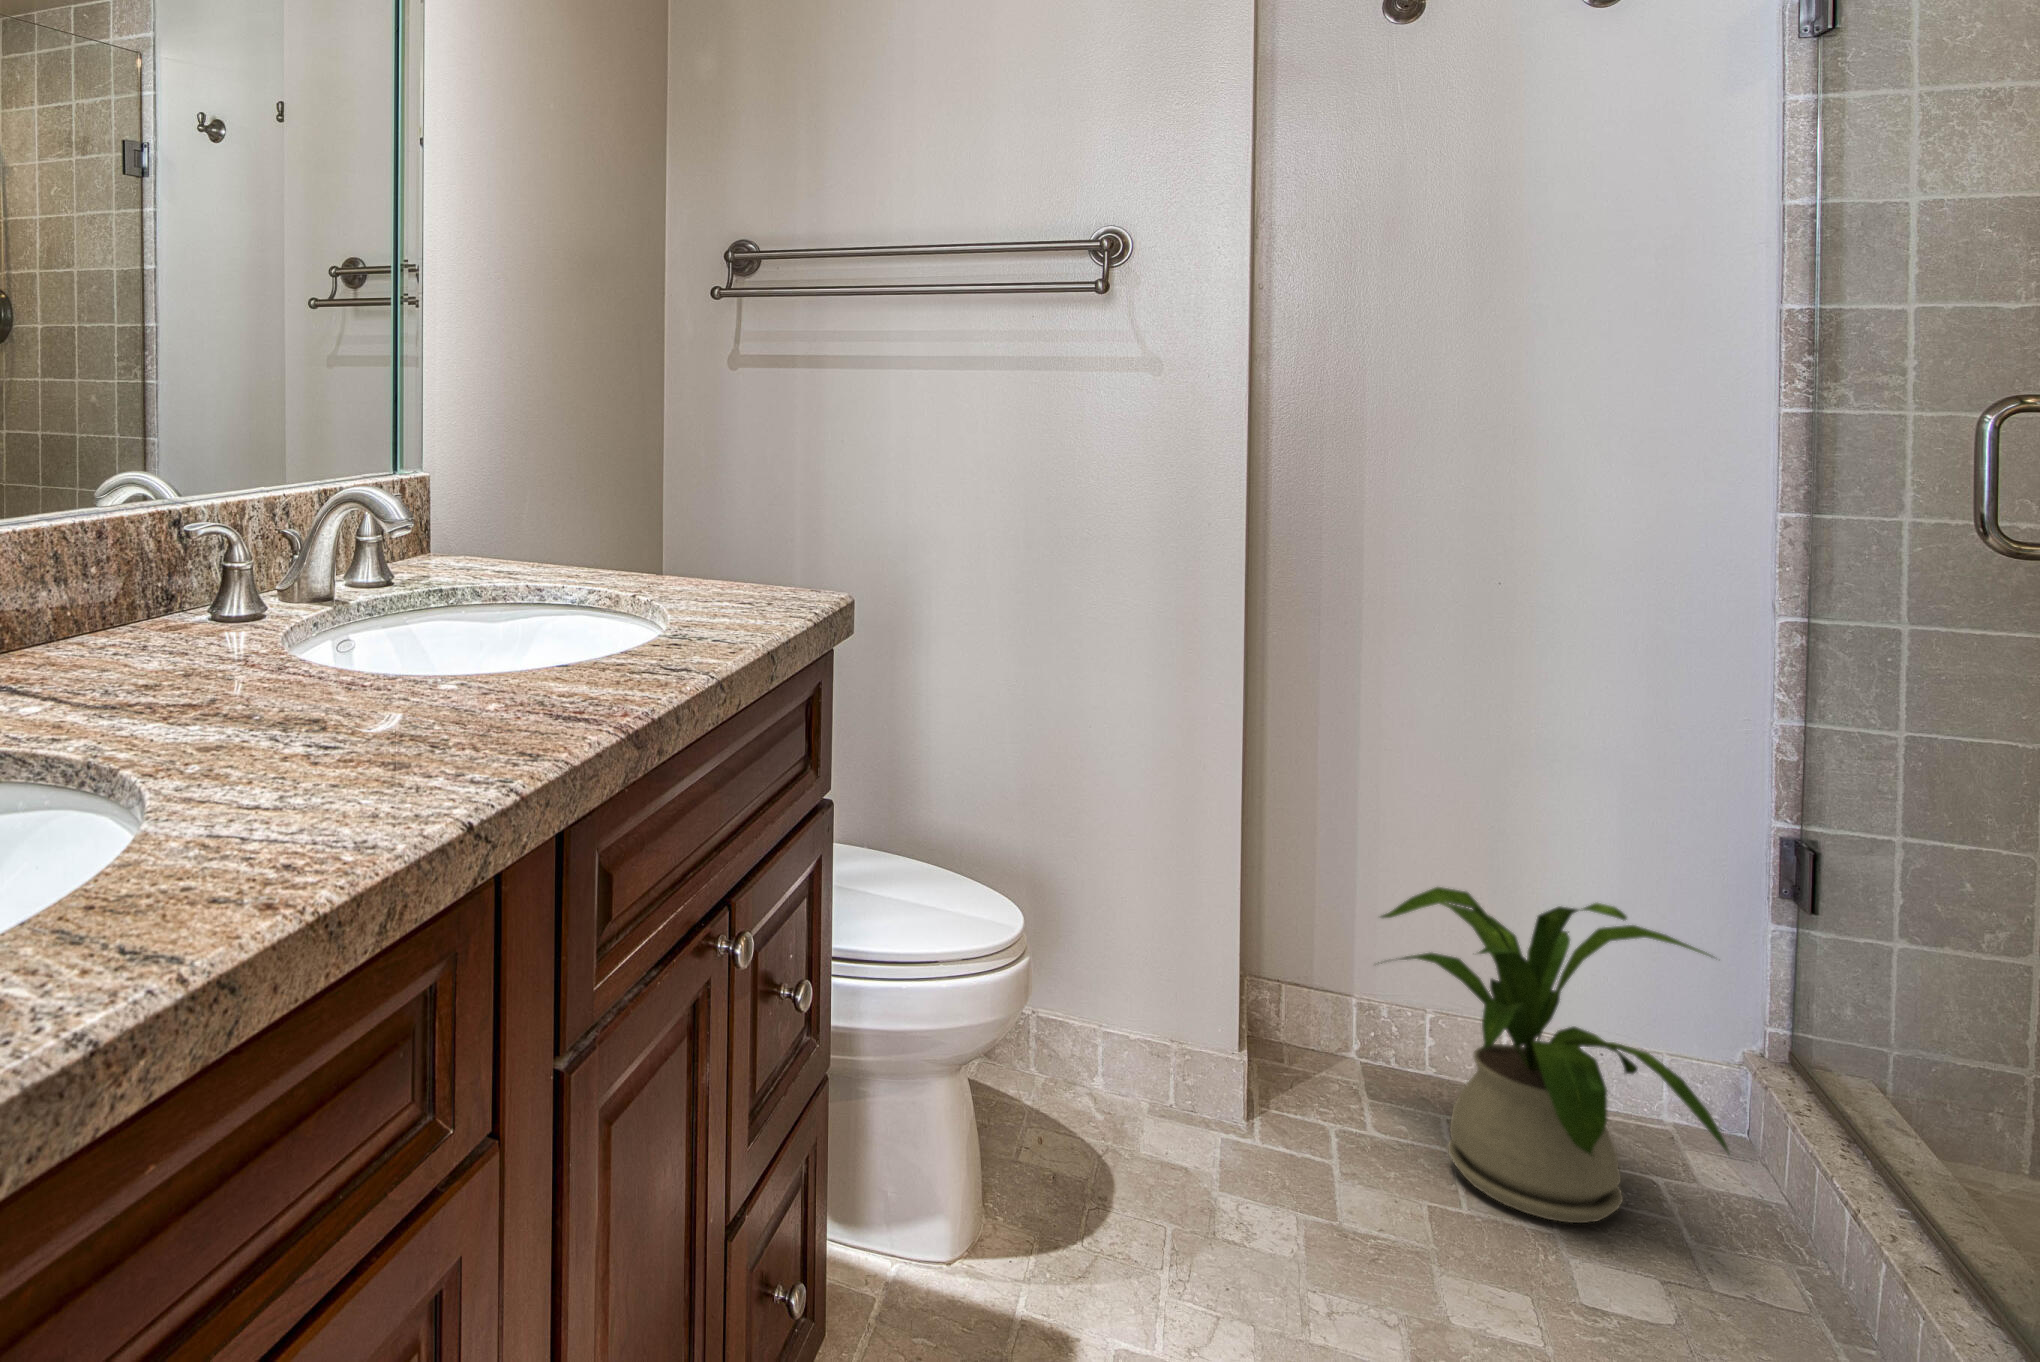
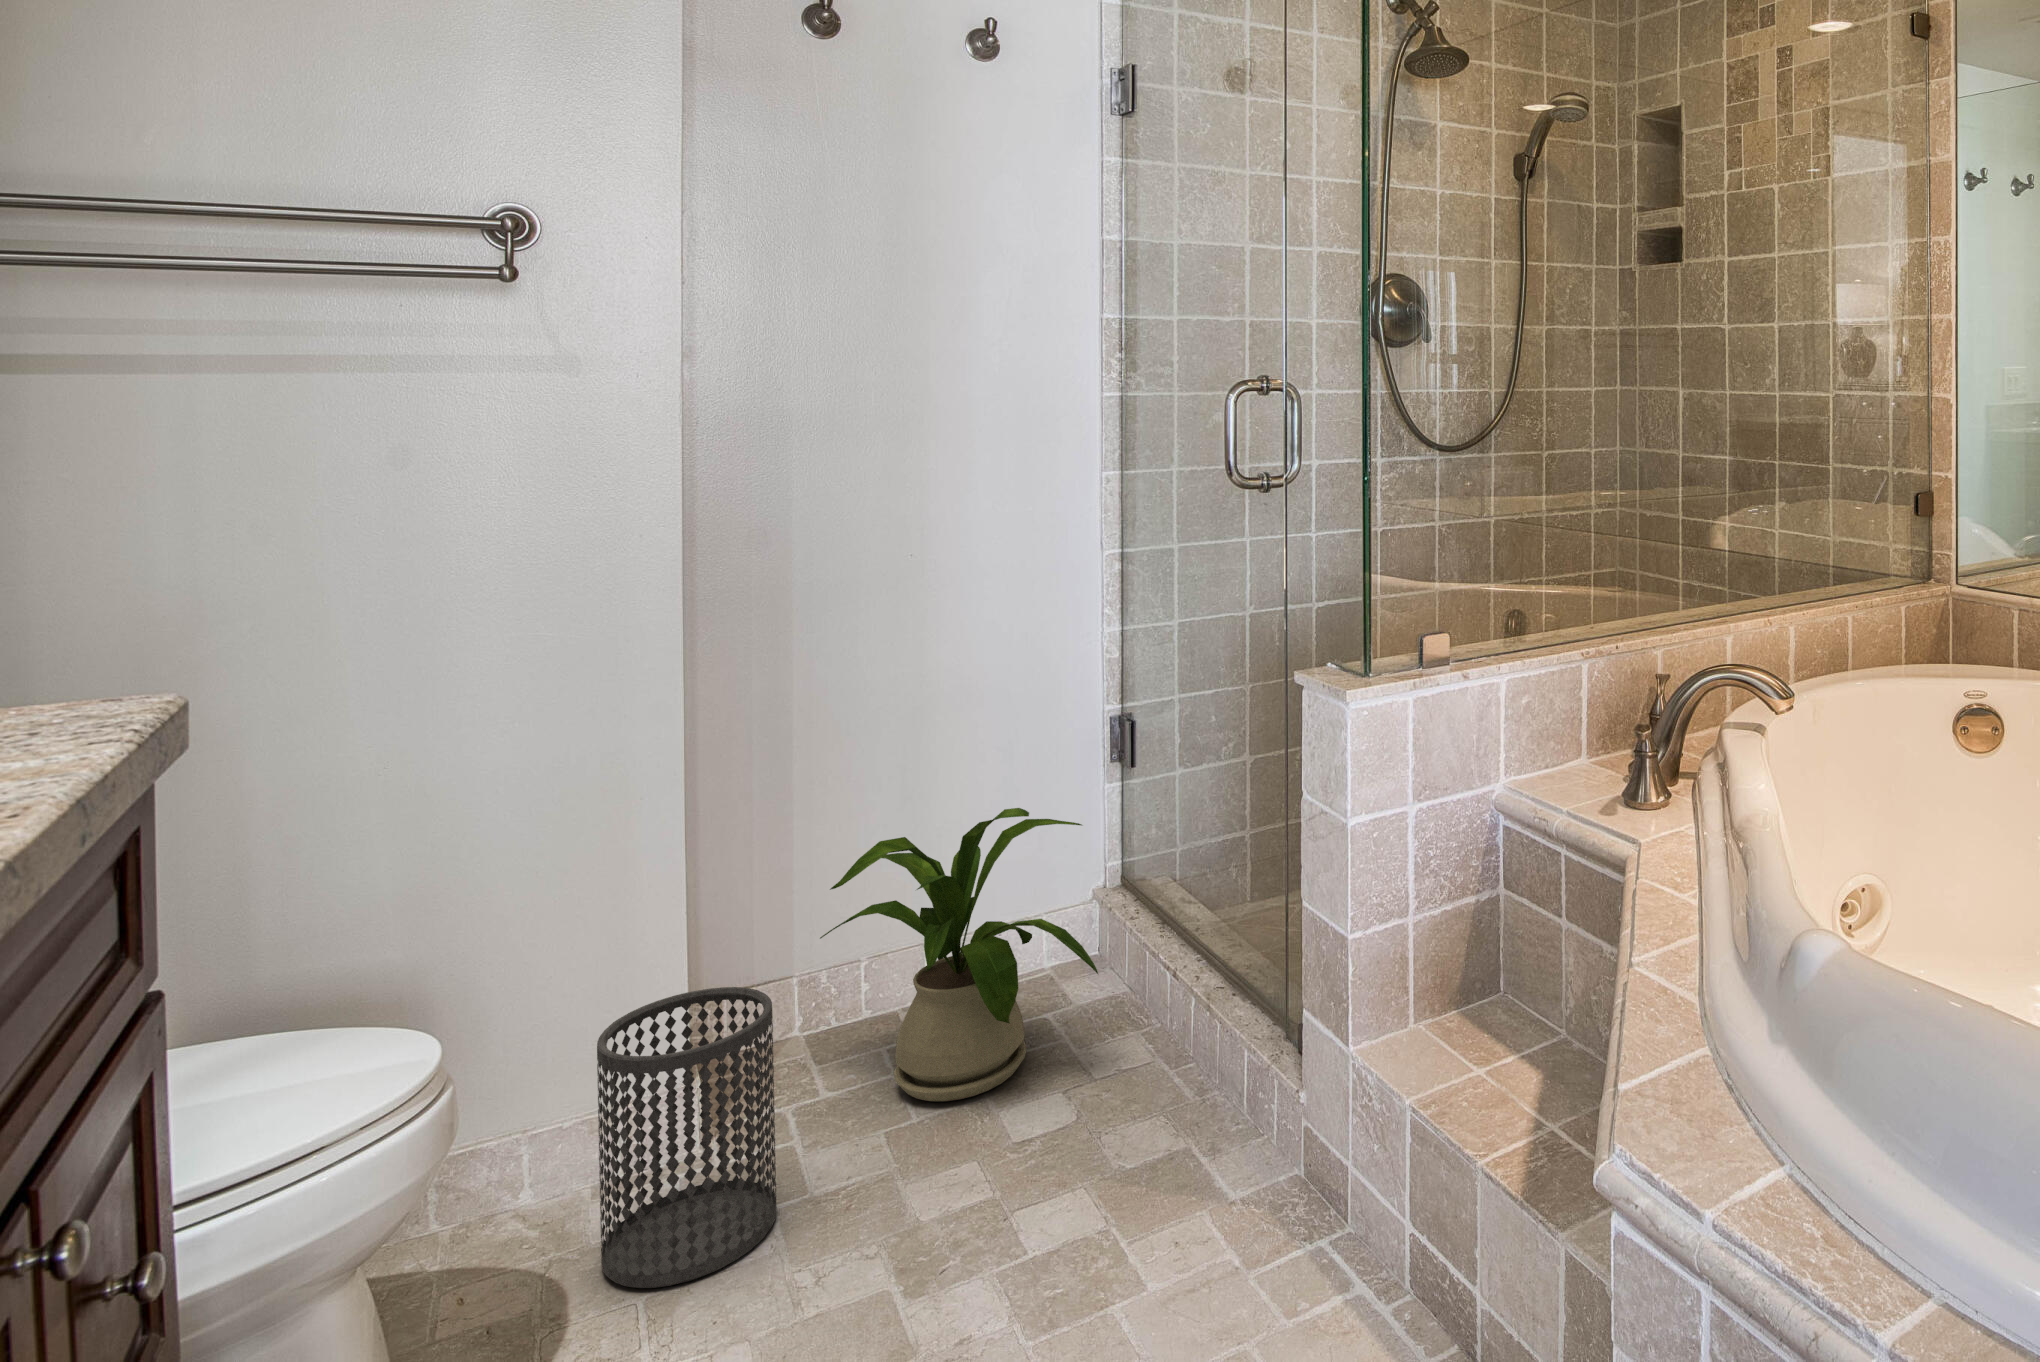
wastebasket: none [1144,957,1303,1238] -> present [597,987,776,1288]

